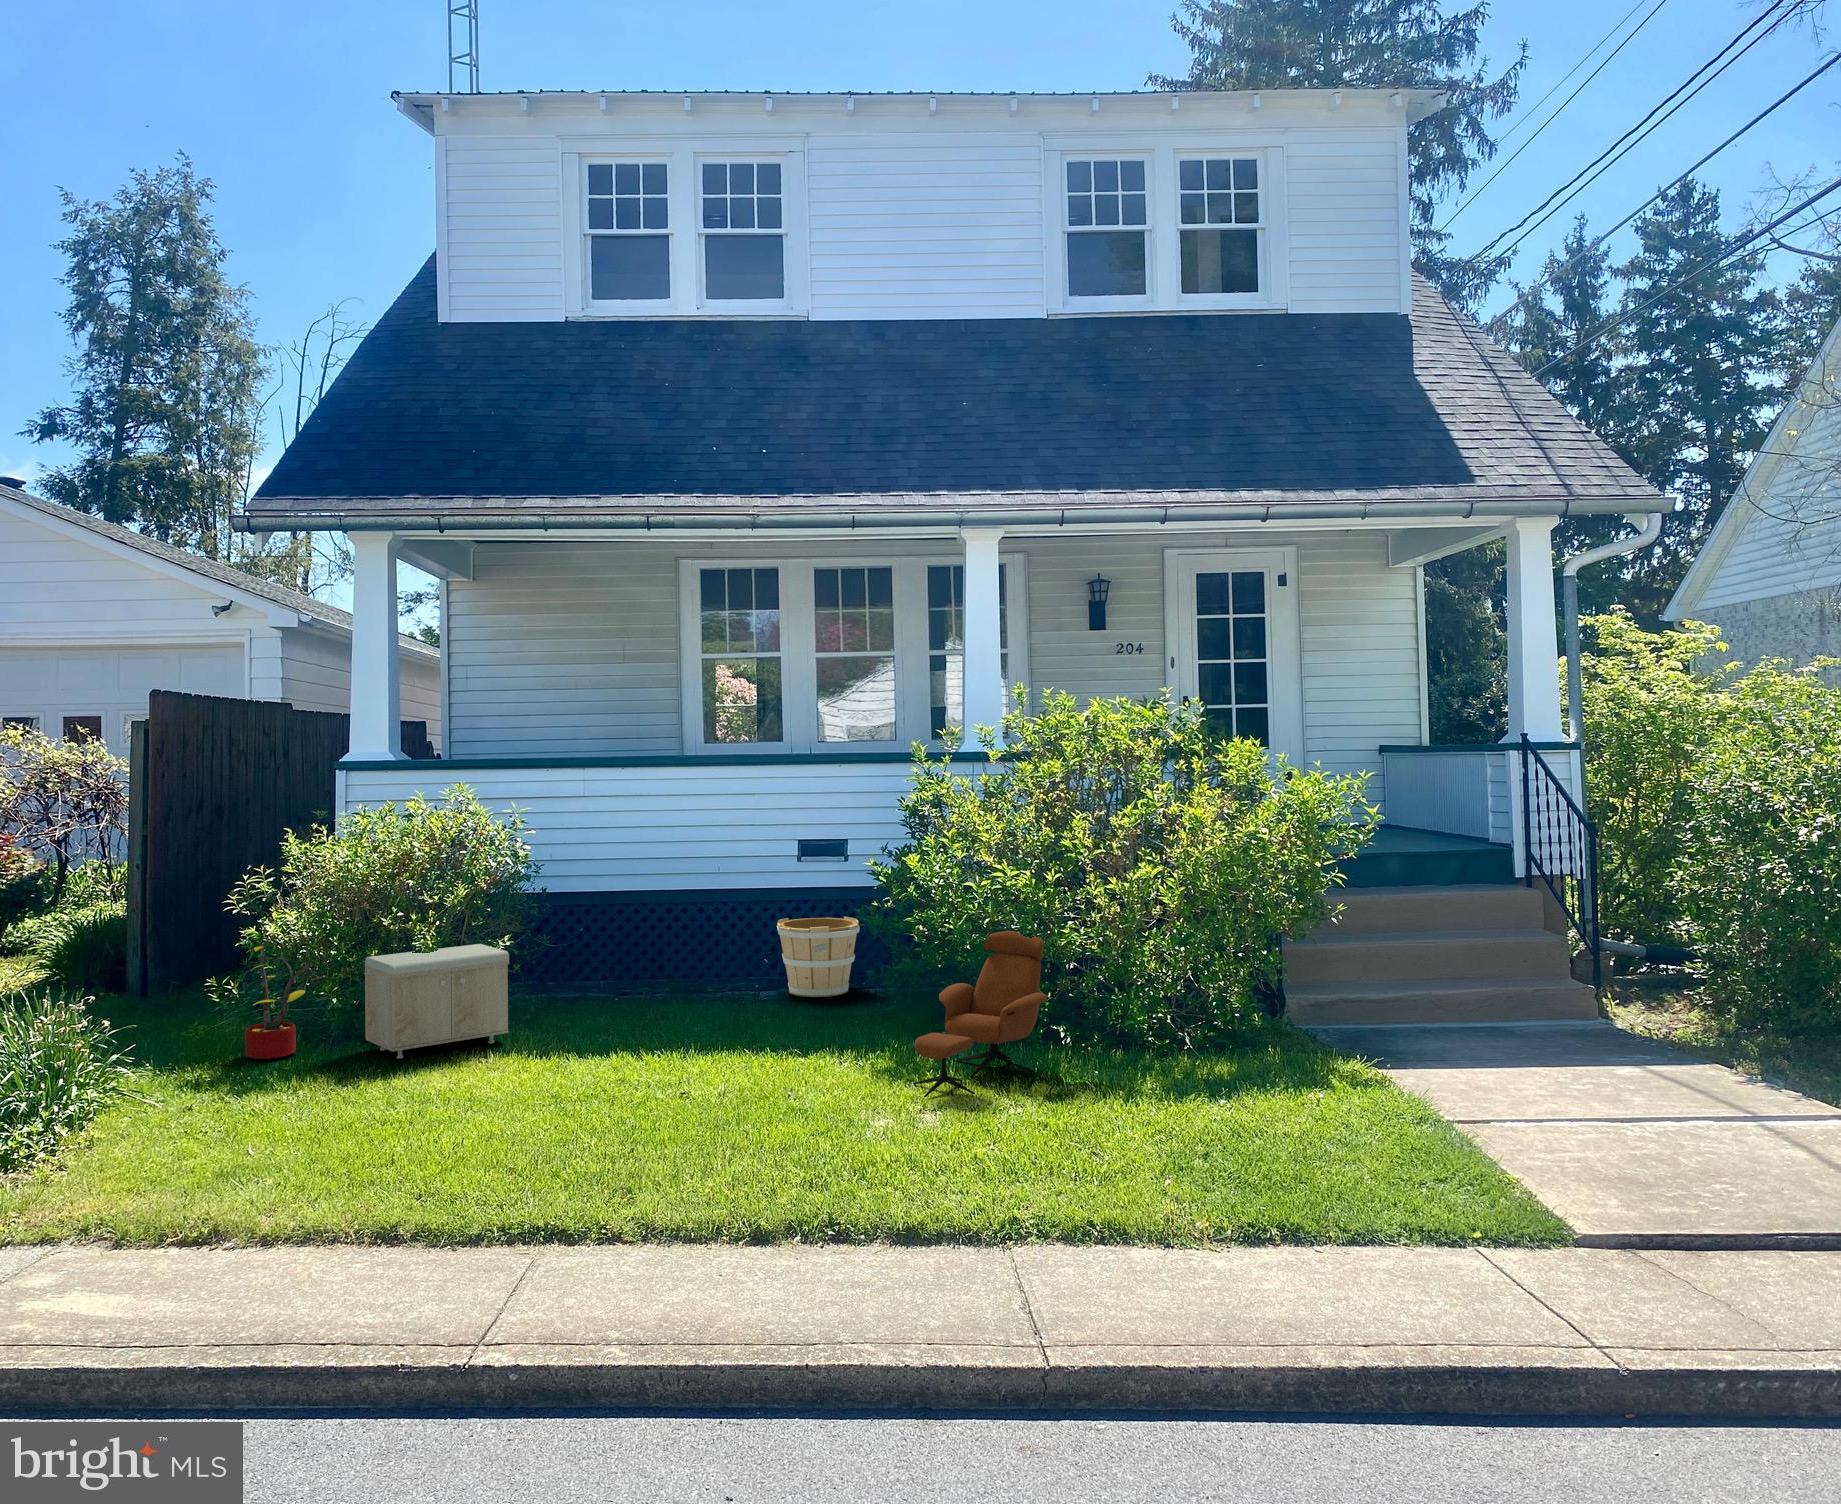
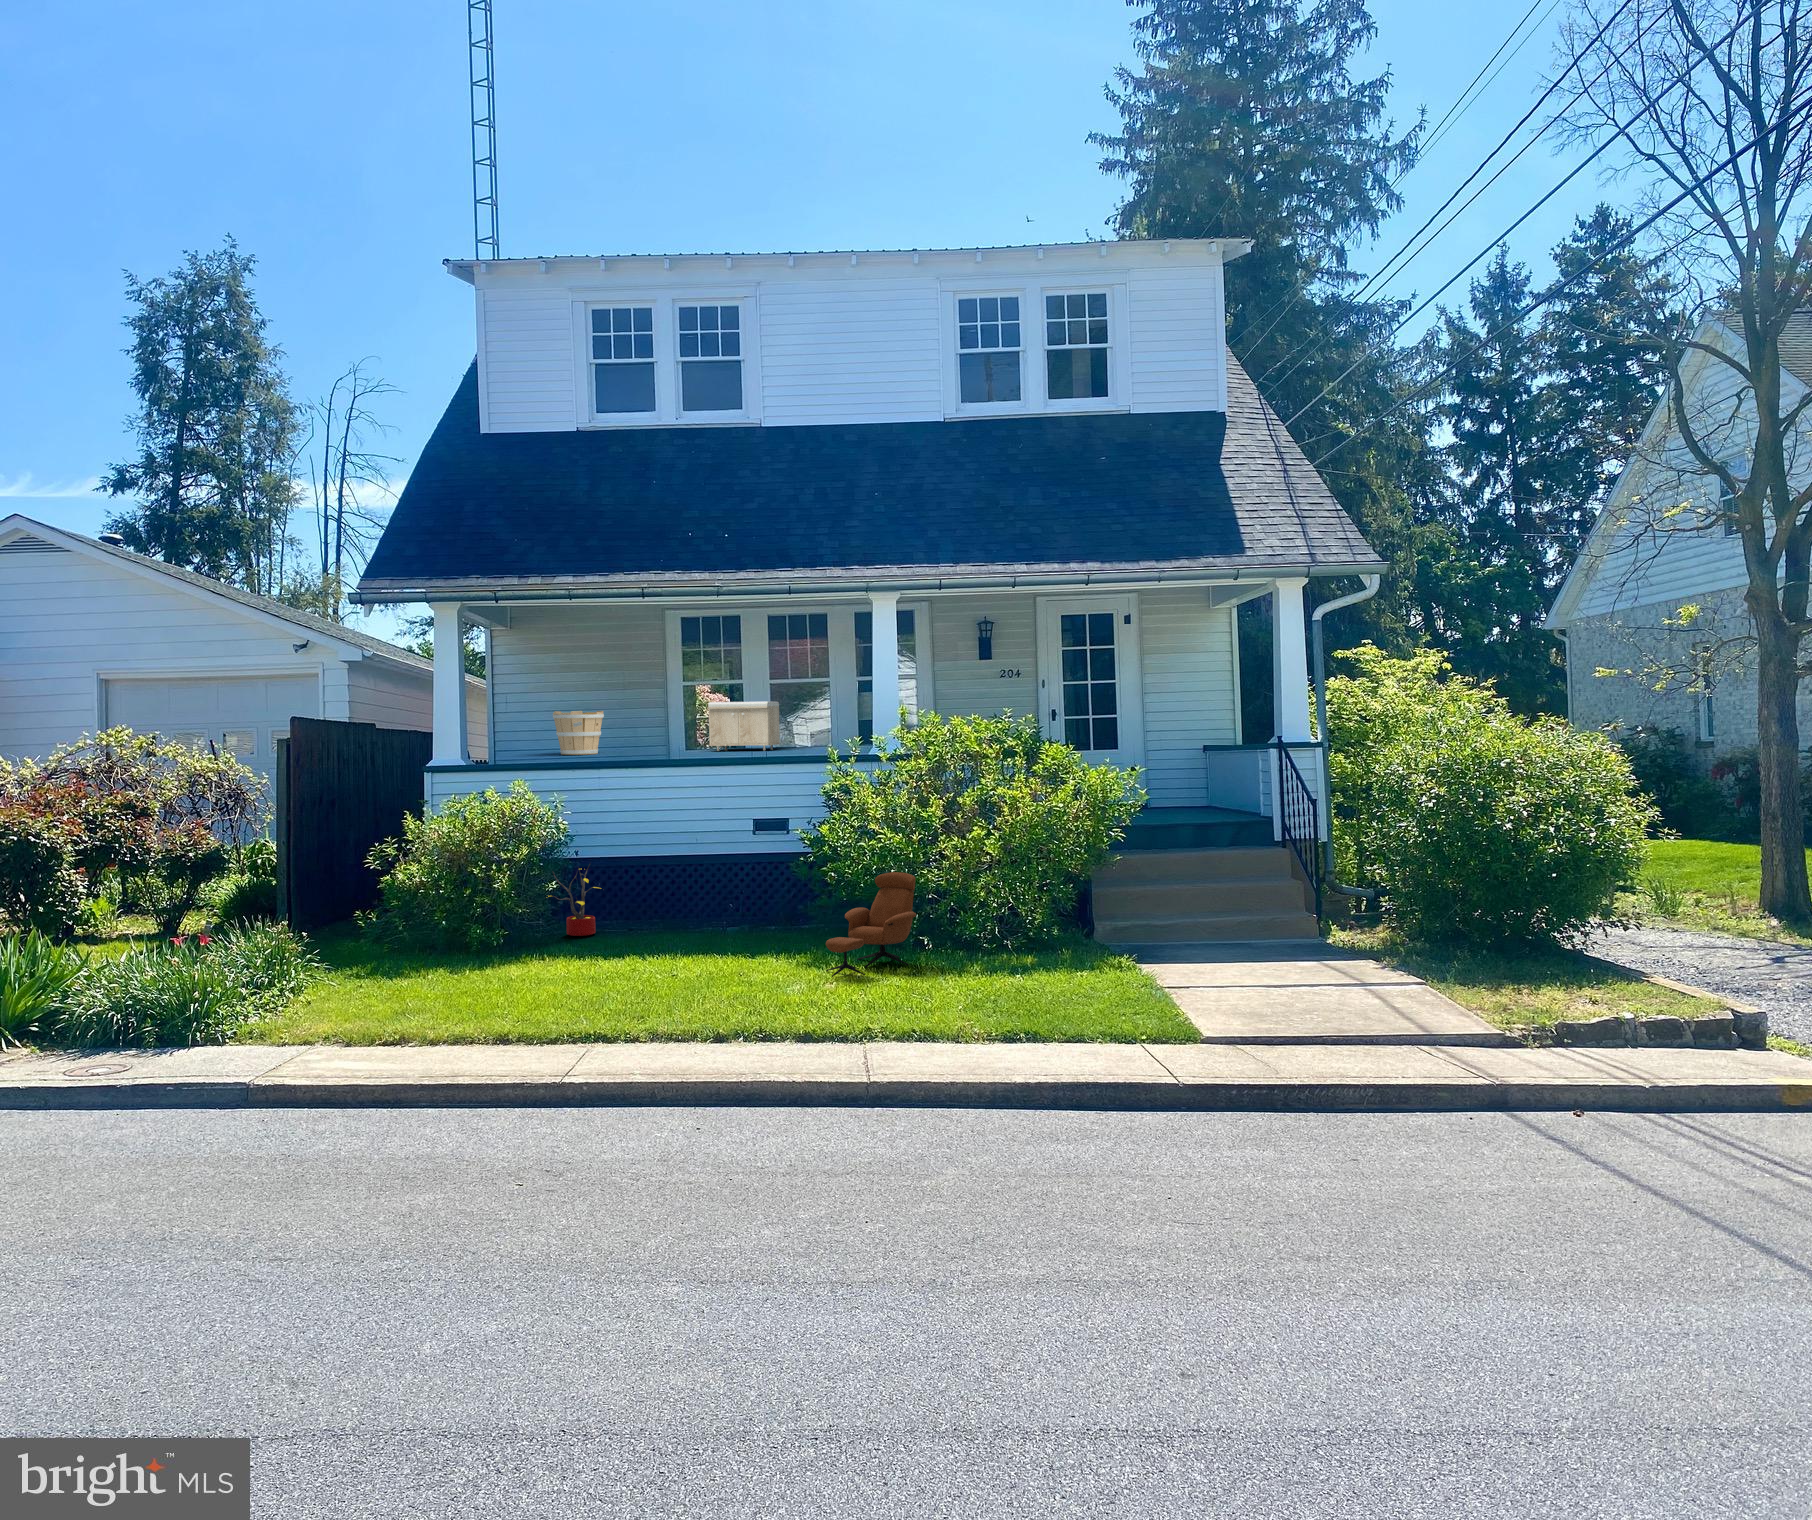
wooden bucket: present [777,917,860,997] -> present [553,711,604,755]
decorative plant: present [245,939,310,1059] -> present [548,864,597,936]
storage bench: present [365,944,509,1058] -> present [708,702,780,751]

